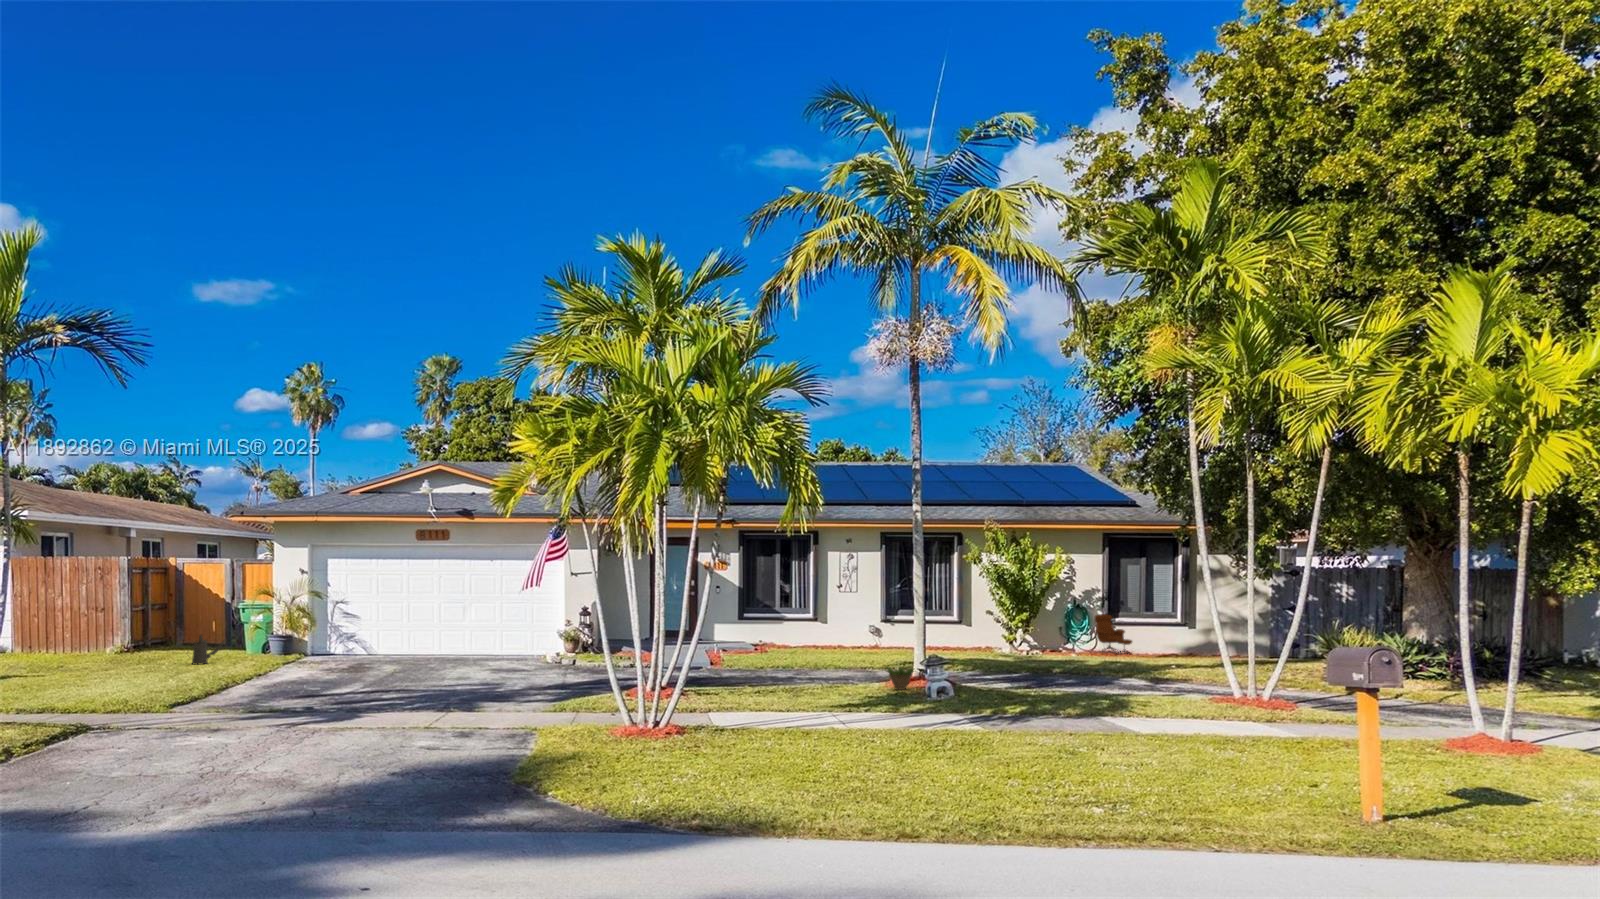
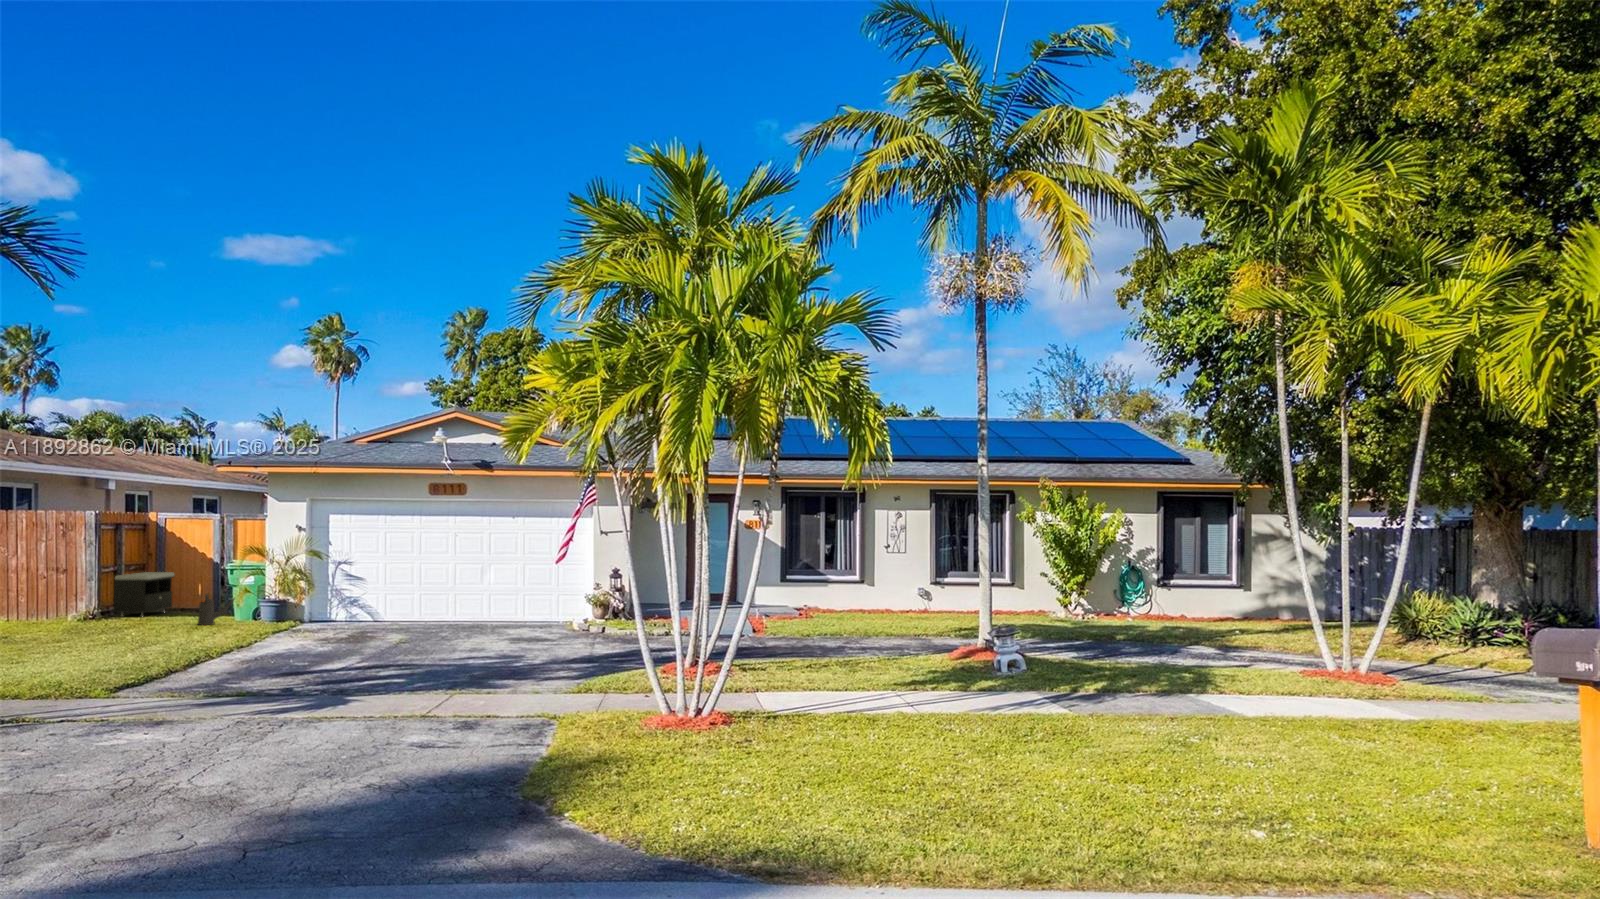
lounge chair: present [1095,614,1132,653] -> none [1152,576,1194,620]
storage bench: none [108,616,165,658] -> present [114,572,174,617]
decorative plant: present [886,667,914,690] -> none [944,636,983,664]

